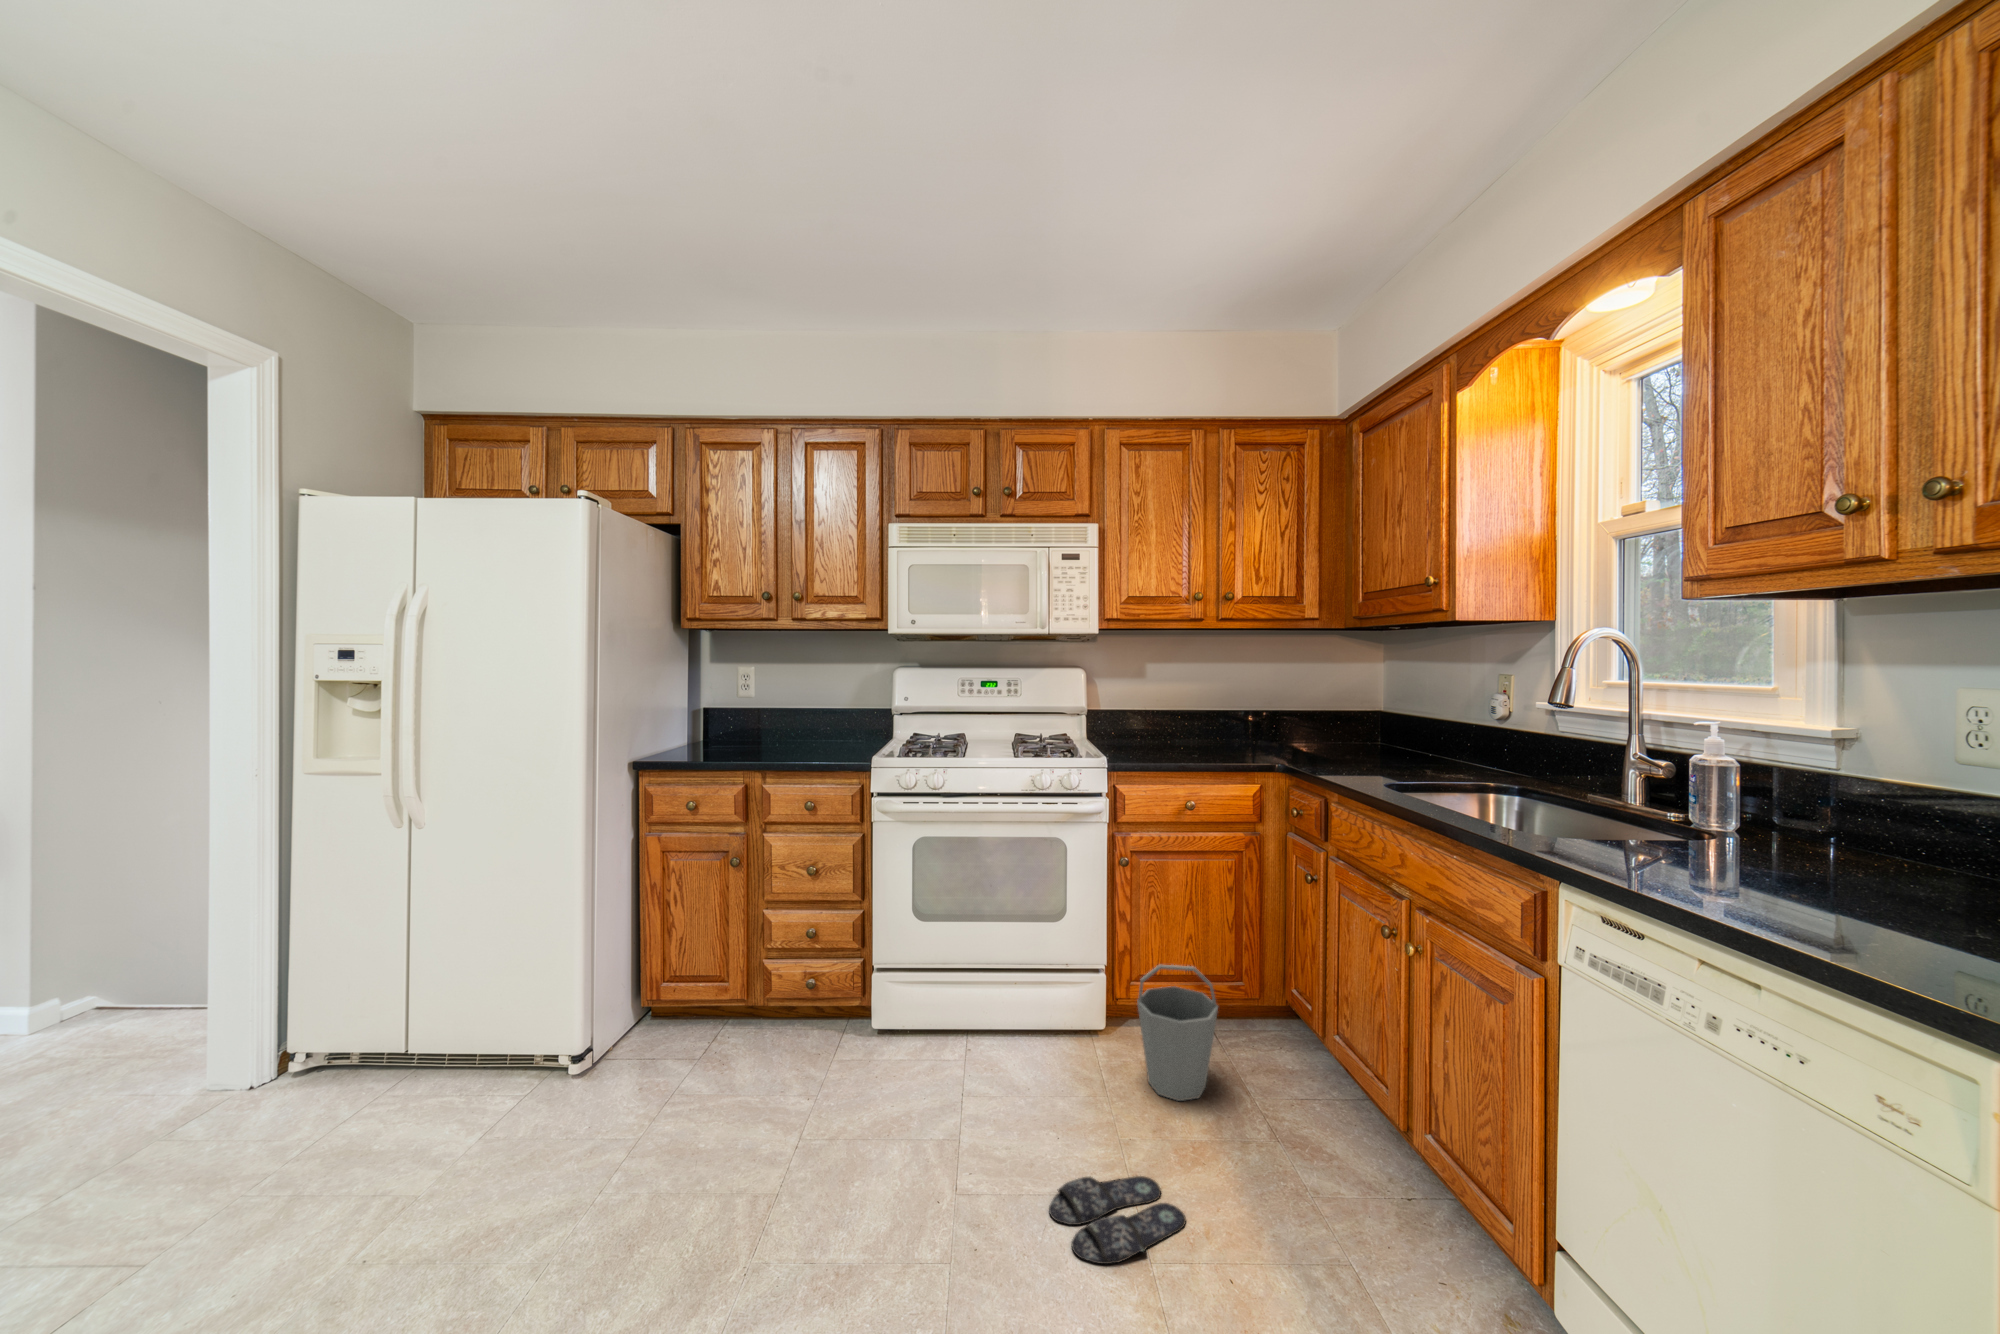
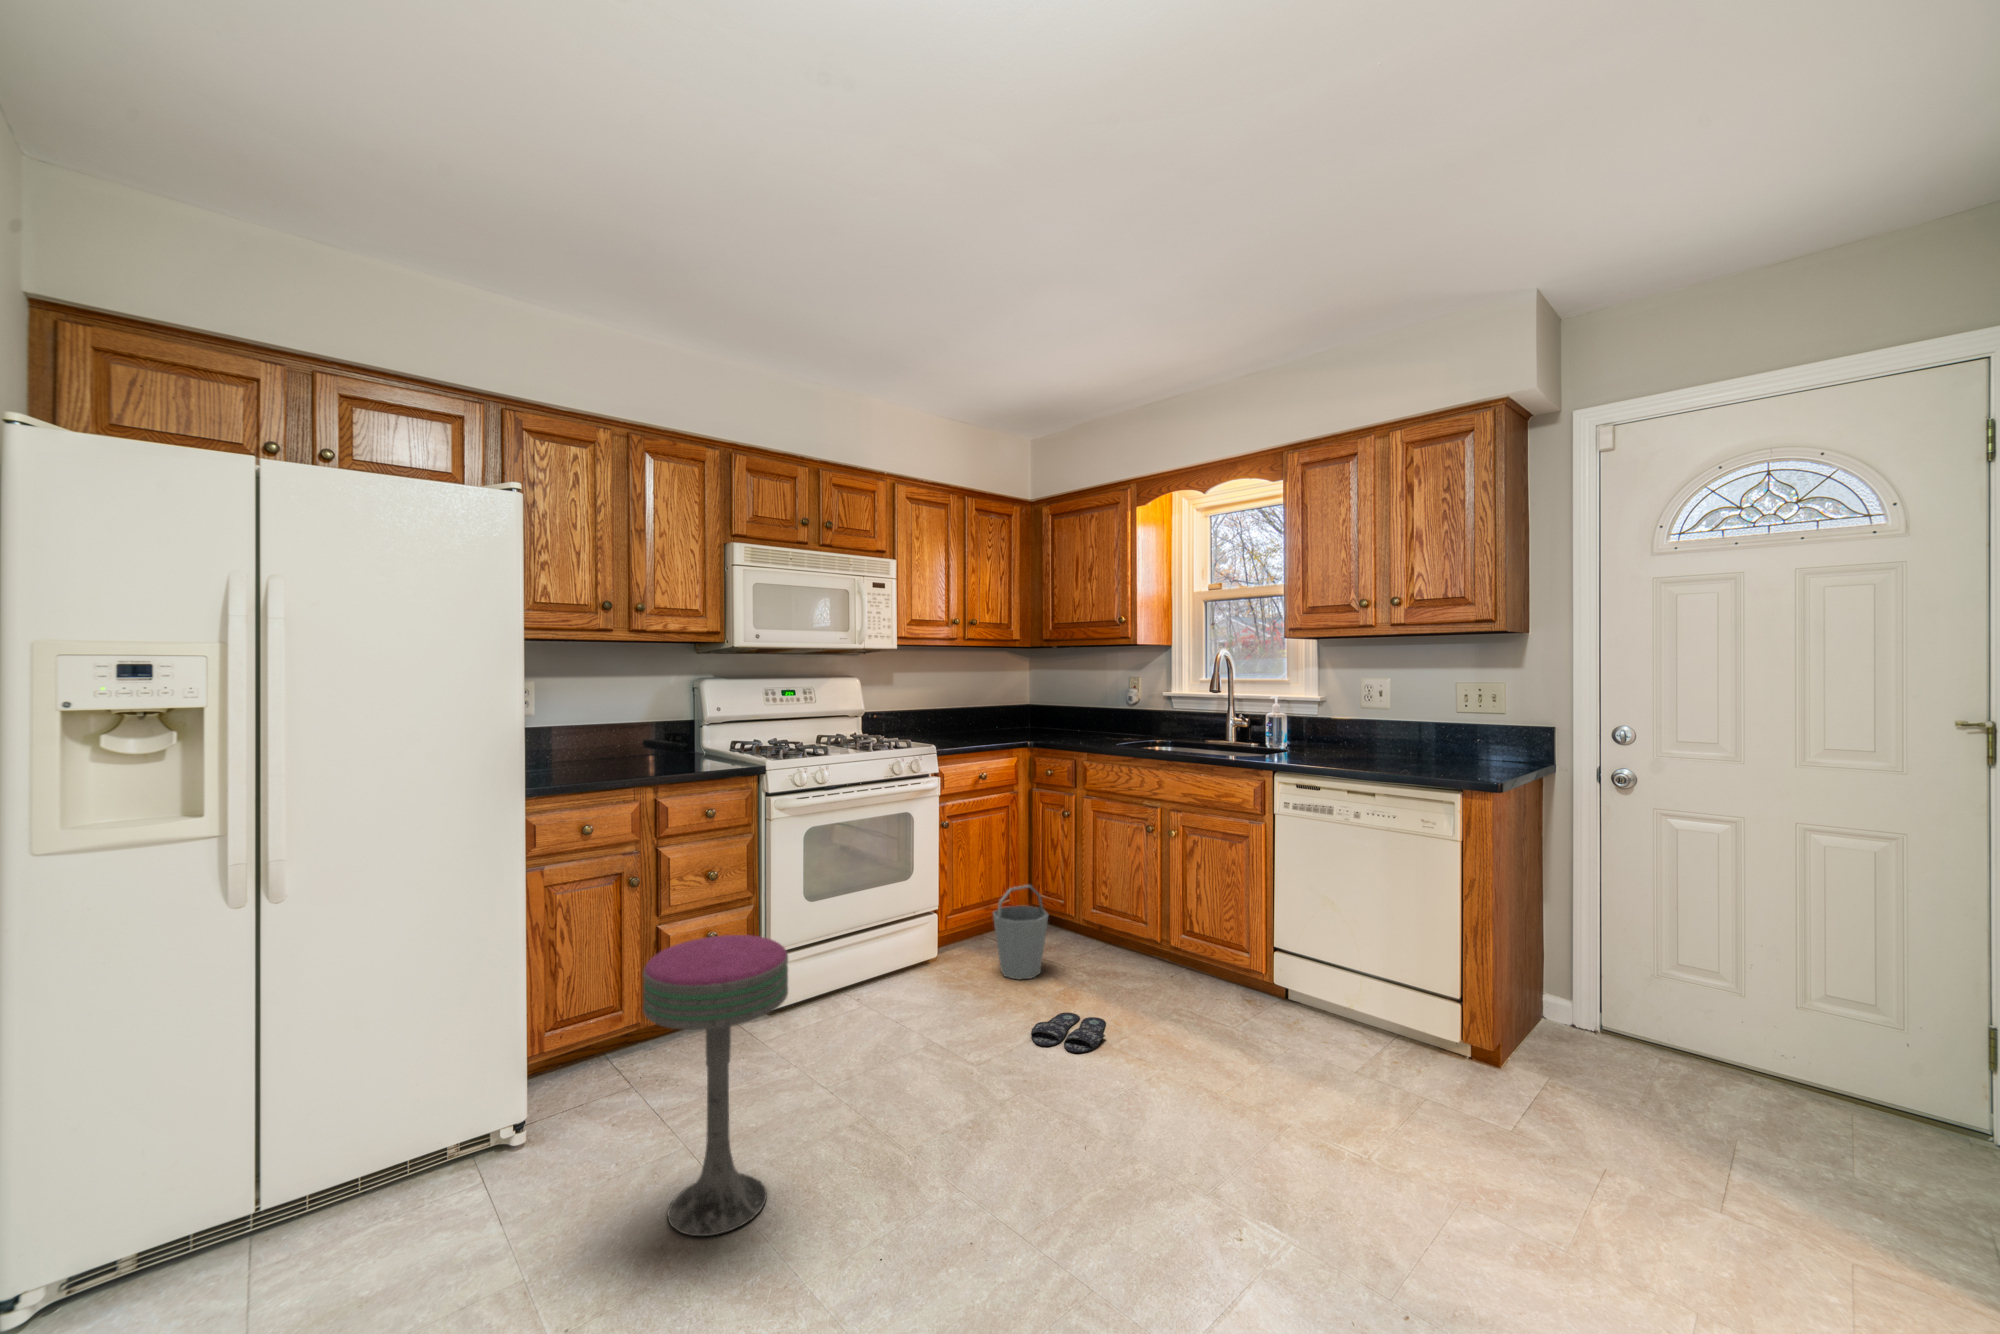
bar stool: none [453,942,625,1270] -> present [643,935,788,1236]

